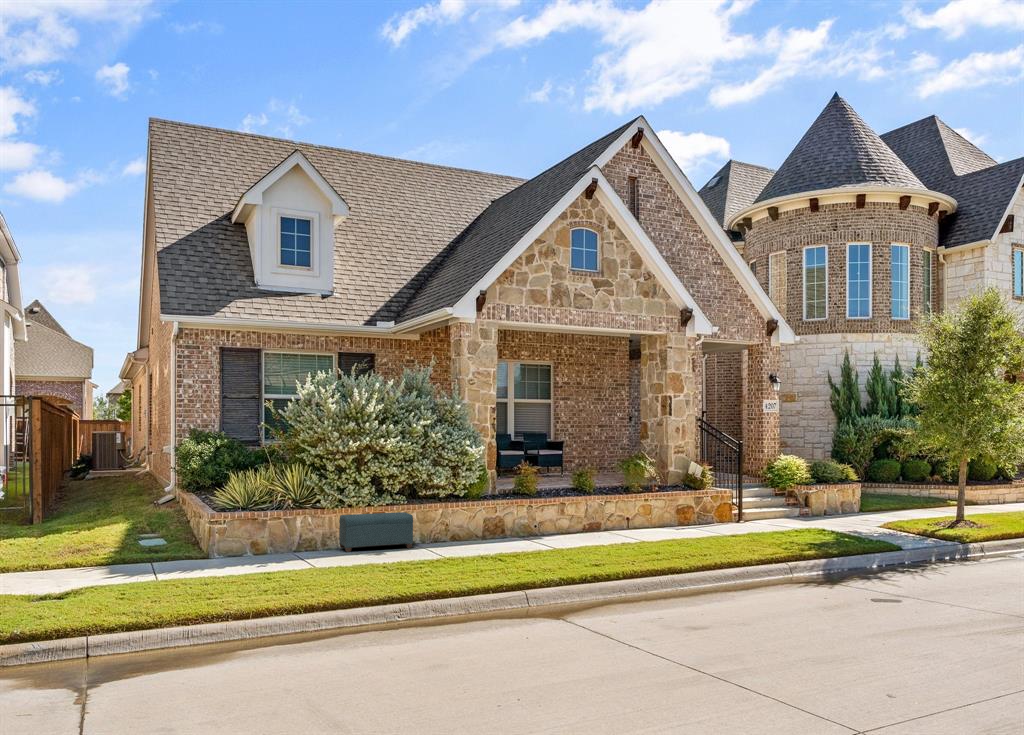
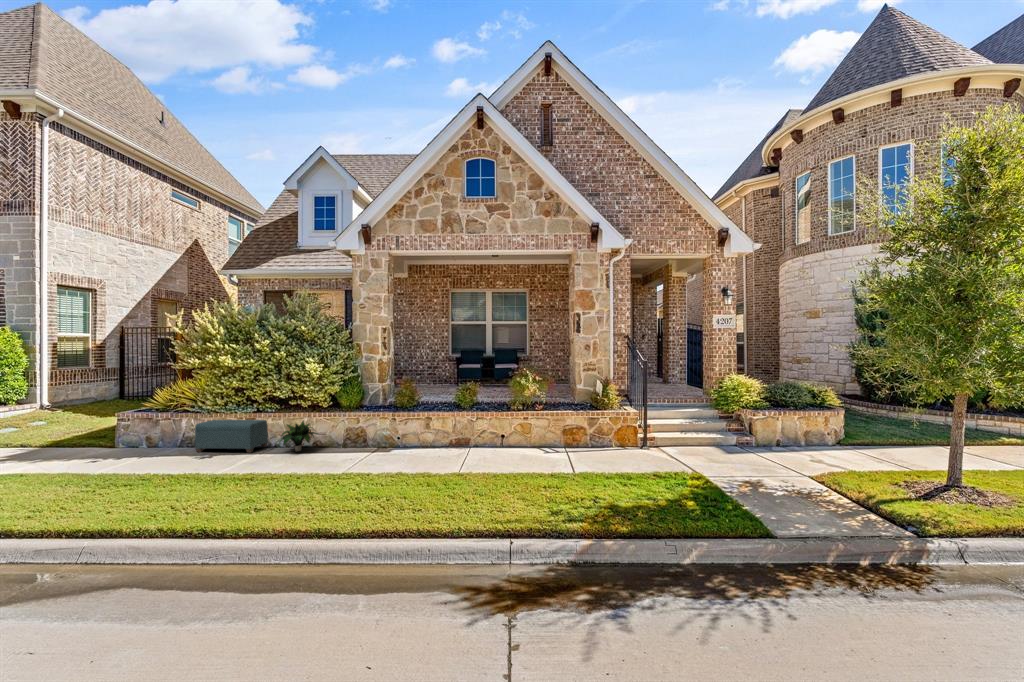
potted plant: none [436,509,475,544] -> present [280,421,318,451]

